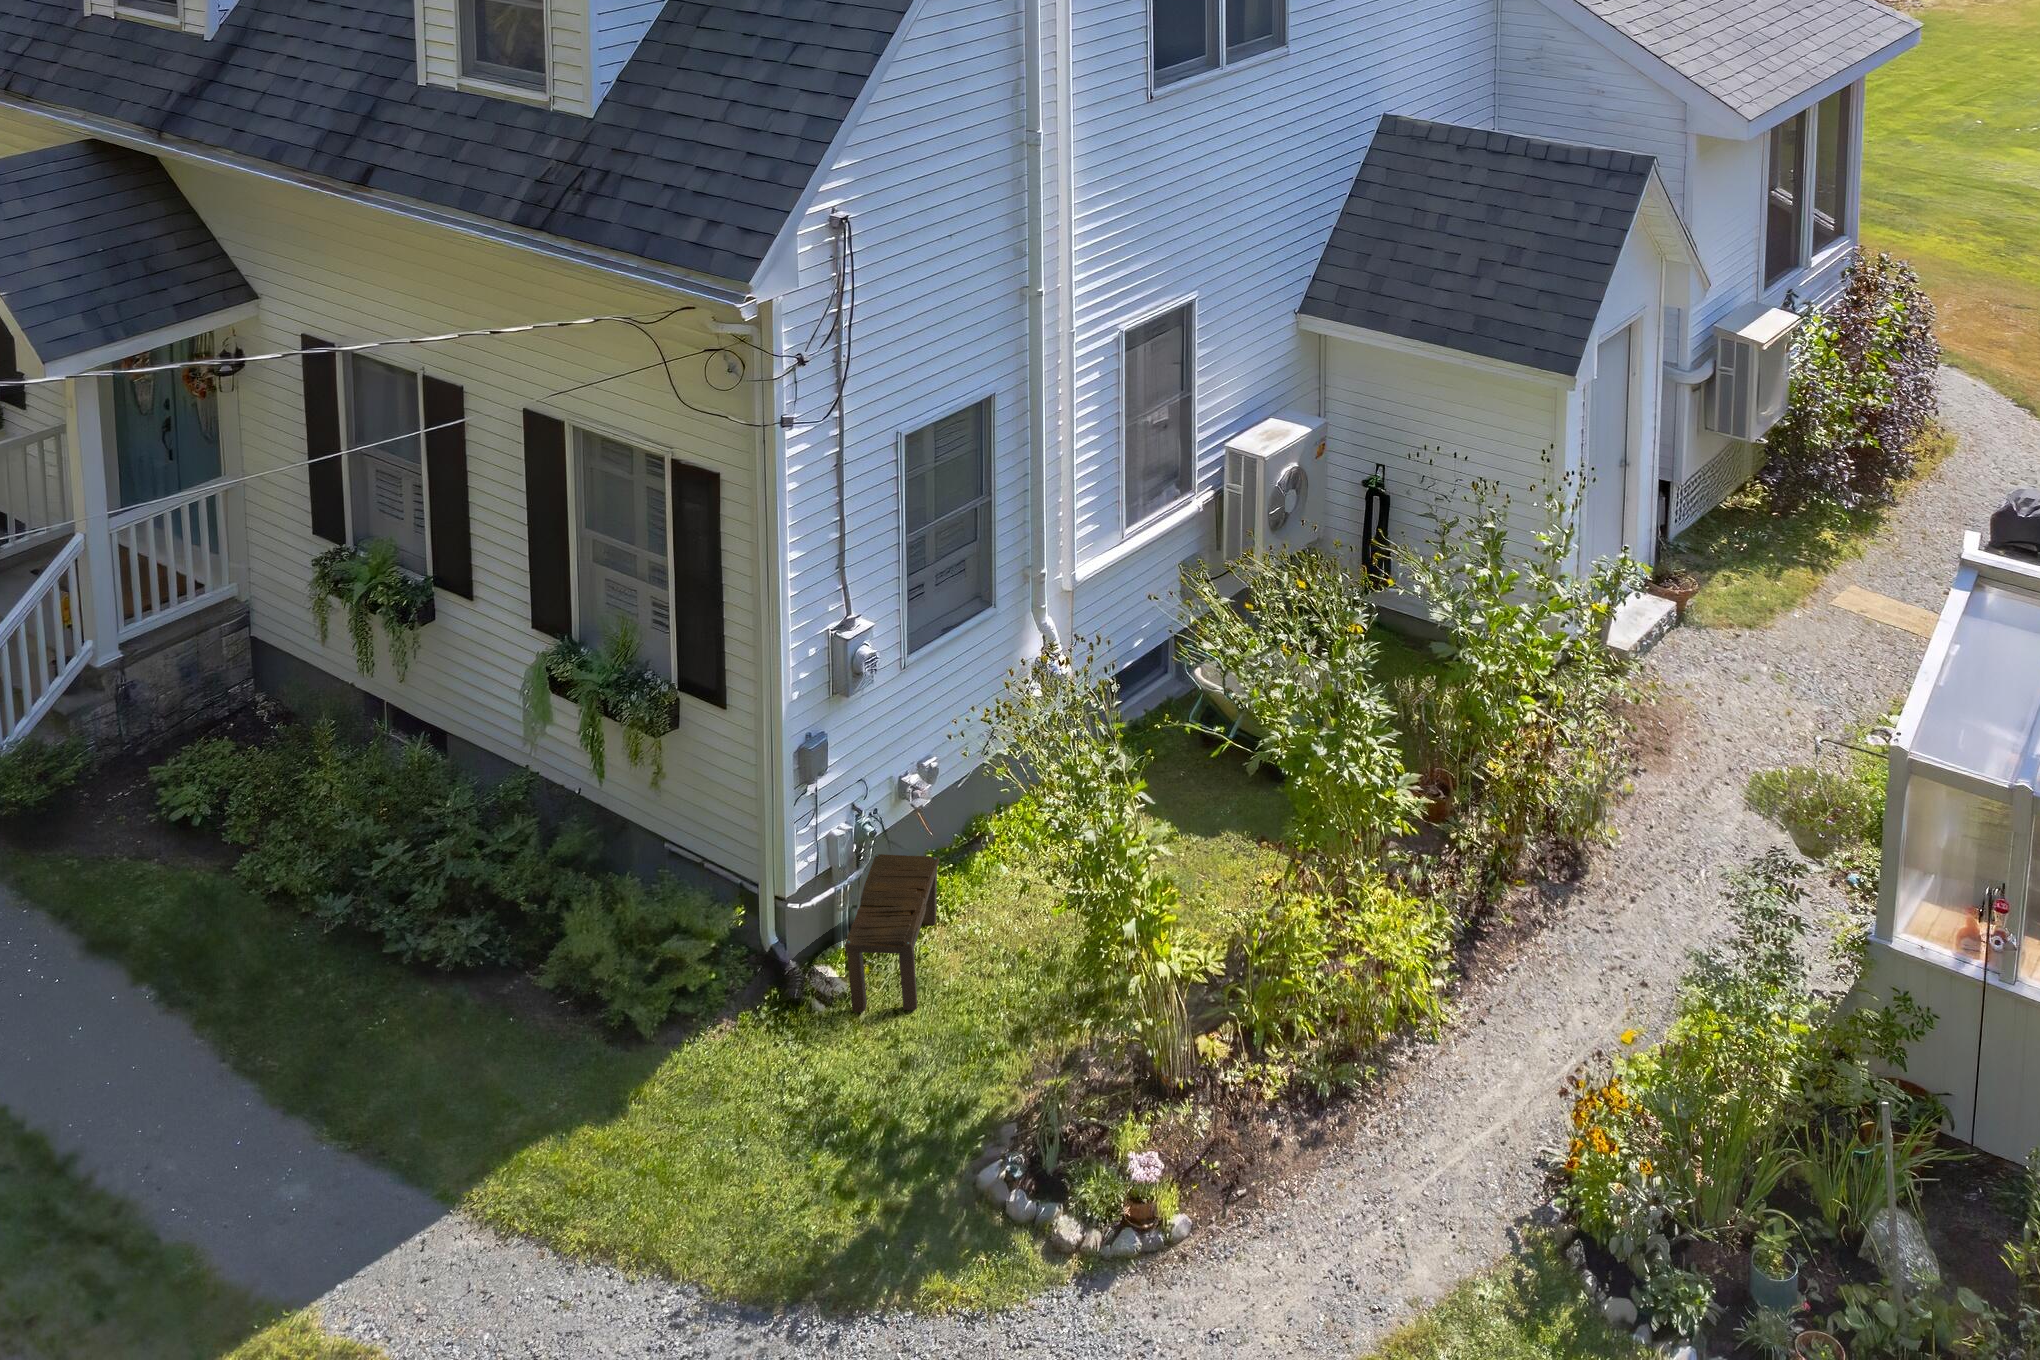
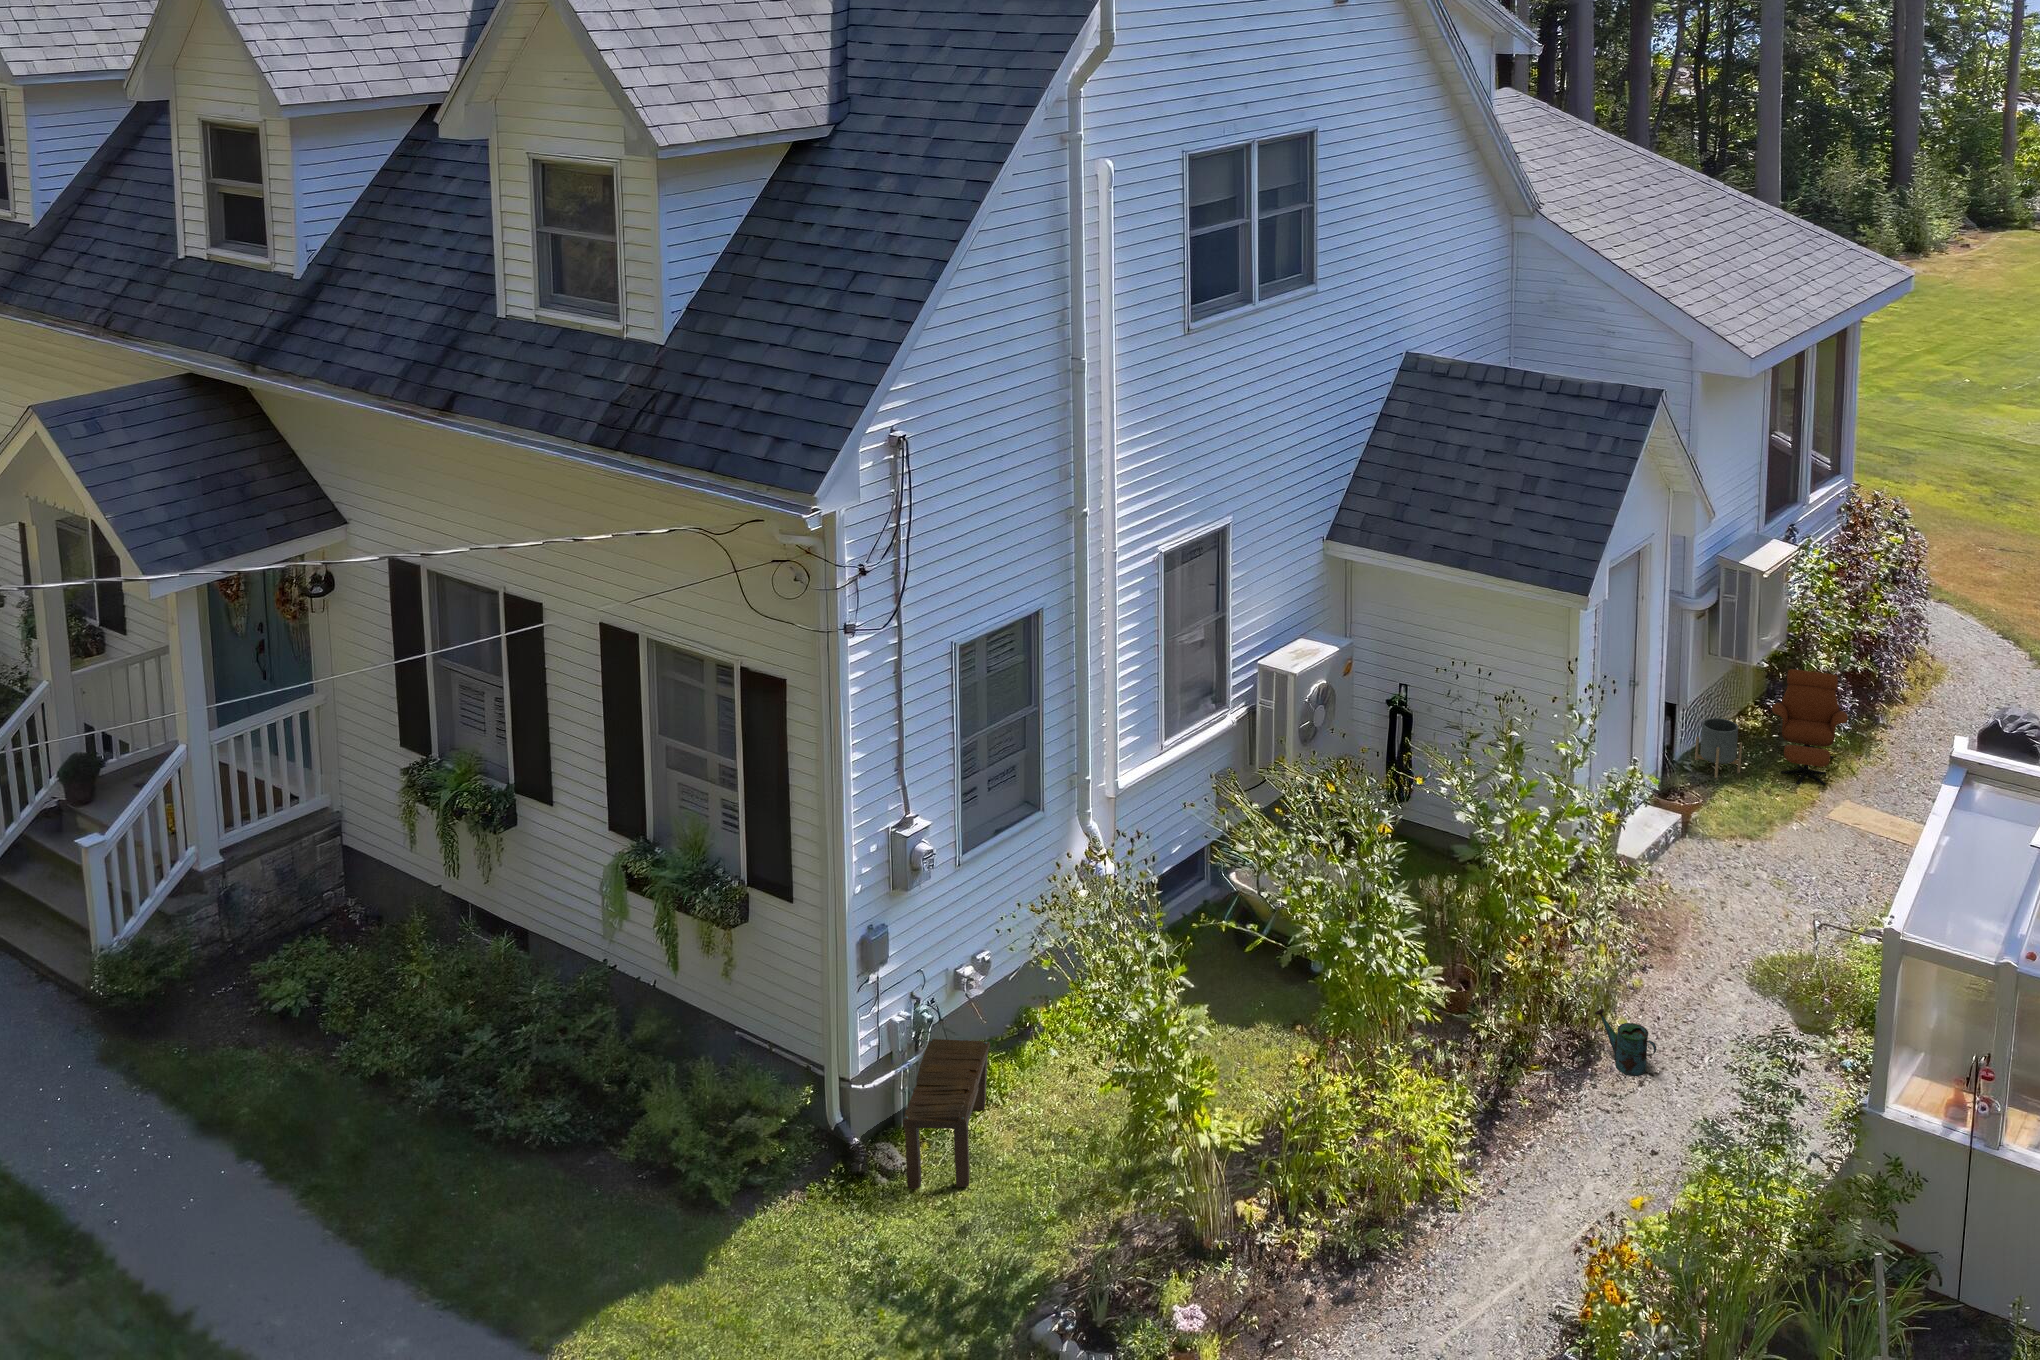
lounge chair: none [1761,445,1840,564] -> present [1772,669,1848,785]
planter: none [1679,496,1730,557] -> present [1695,718,1742,778]
watering can: none [1576,812,1640,881] -> present [1595,1009,1656,1075]

